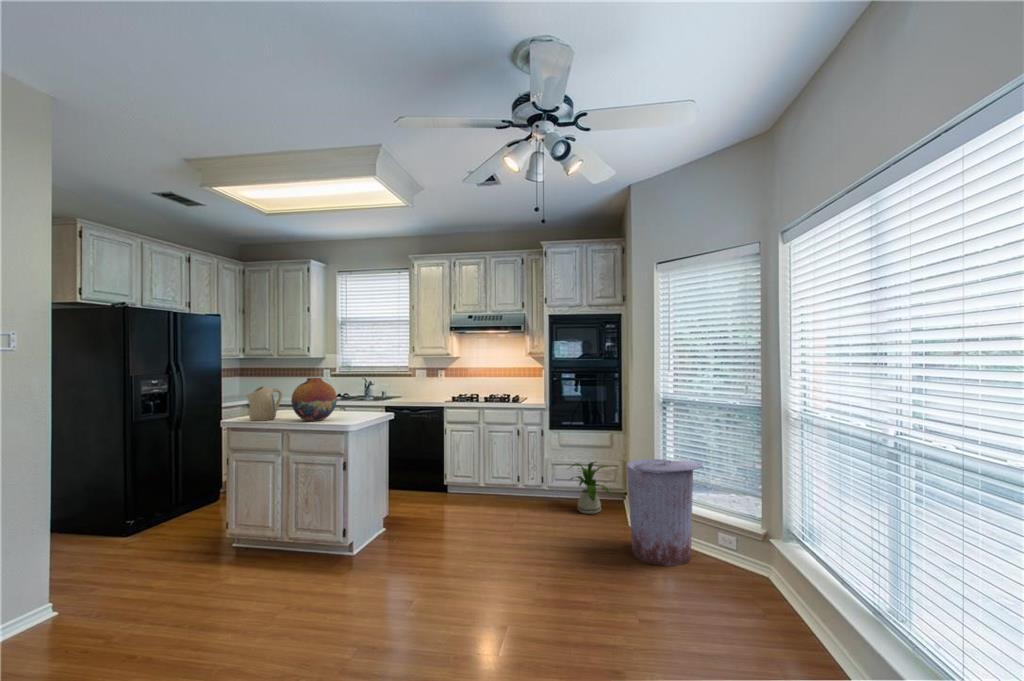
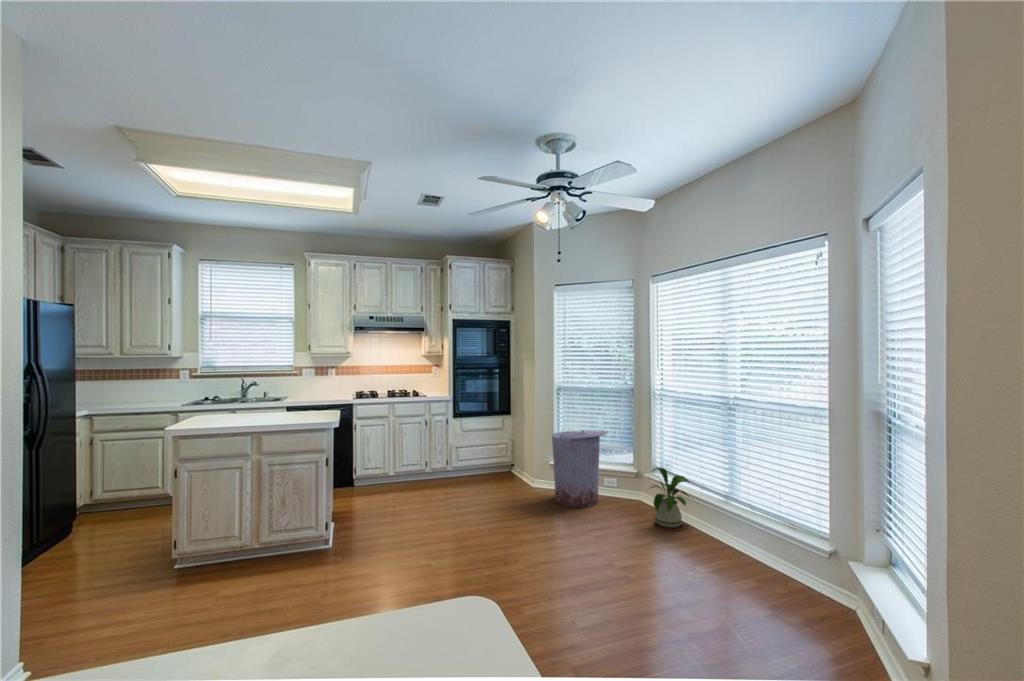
vase: present [291,378,337,421] -> none [258,375,307,421]
kettle: present [247,387,282,421] -> none [196,387,230,425]
house plant: present [569,462,610,514] -> present [651,468,689,528]

